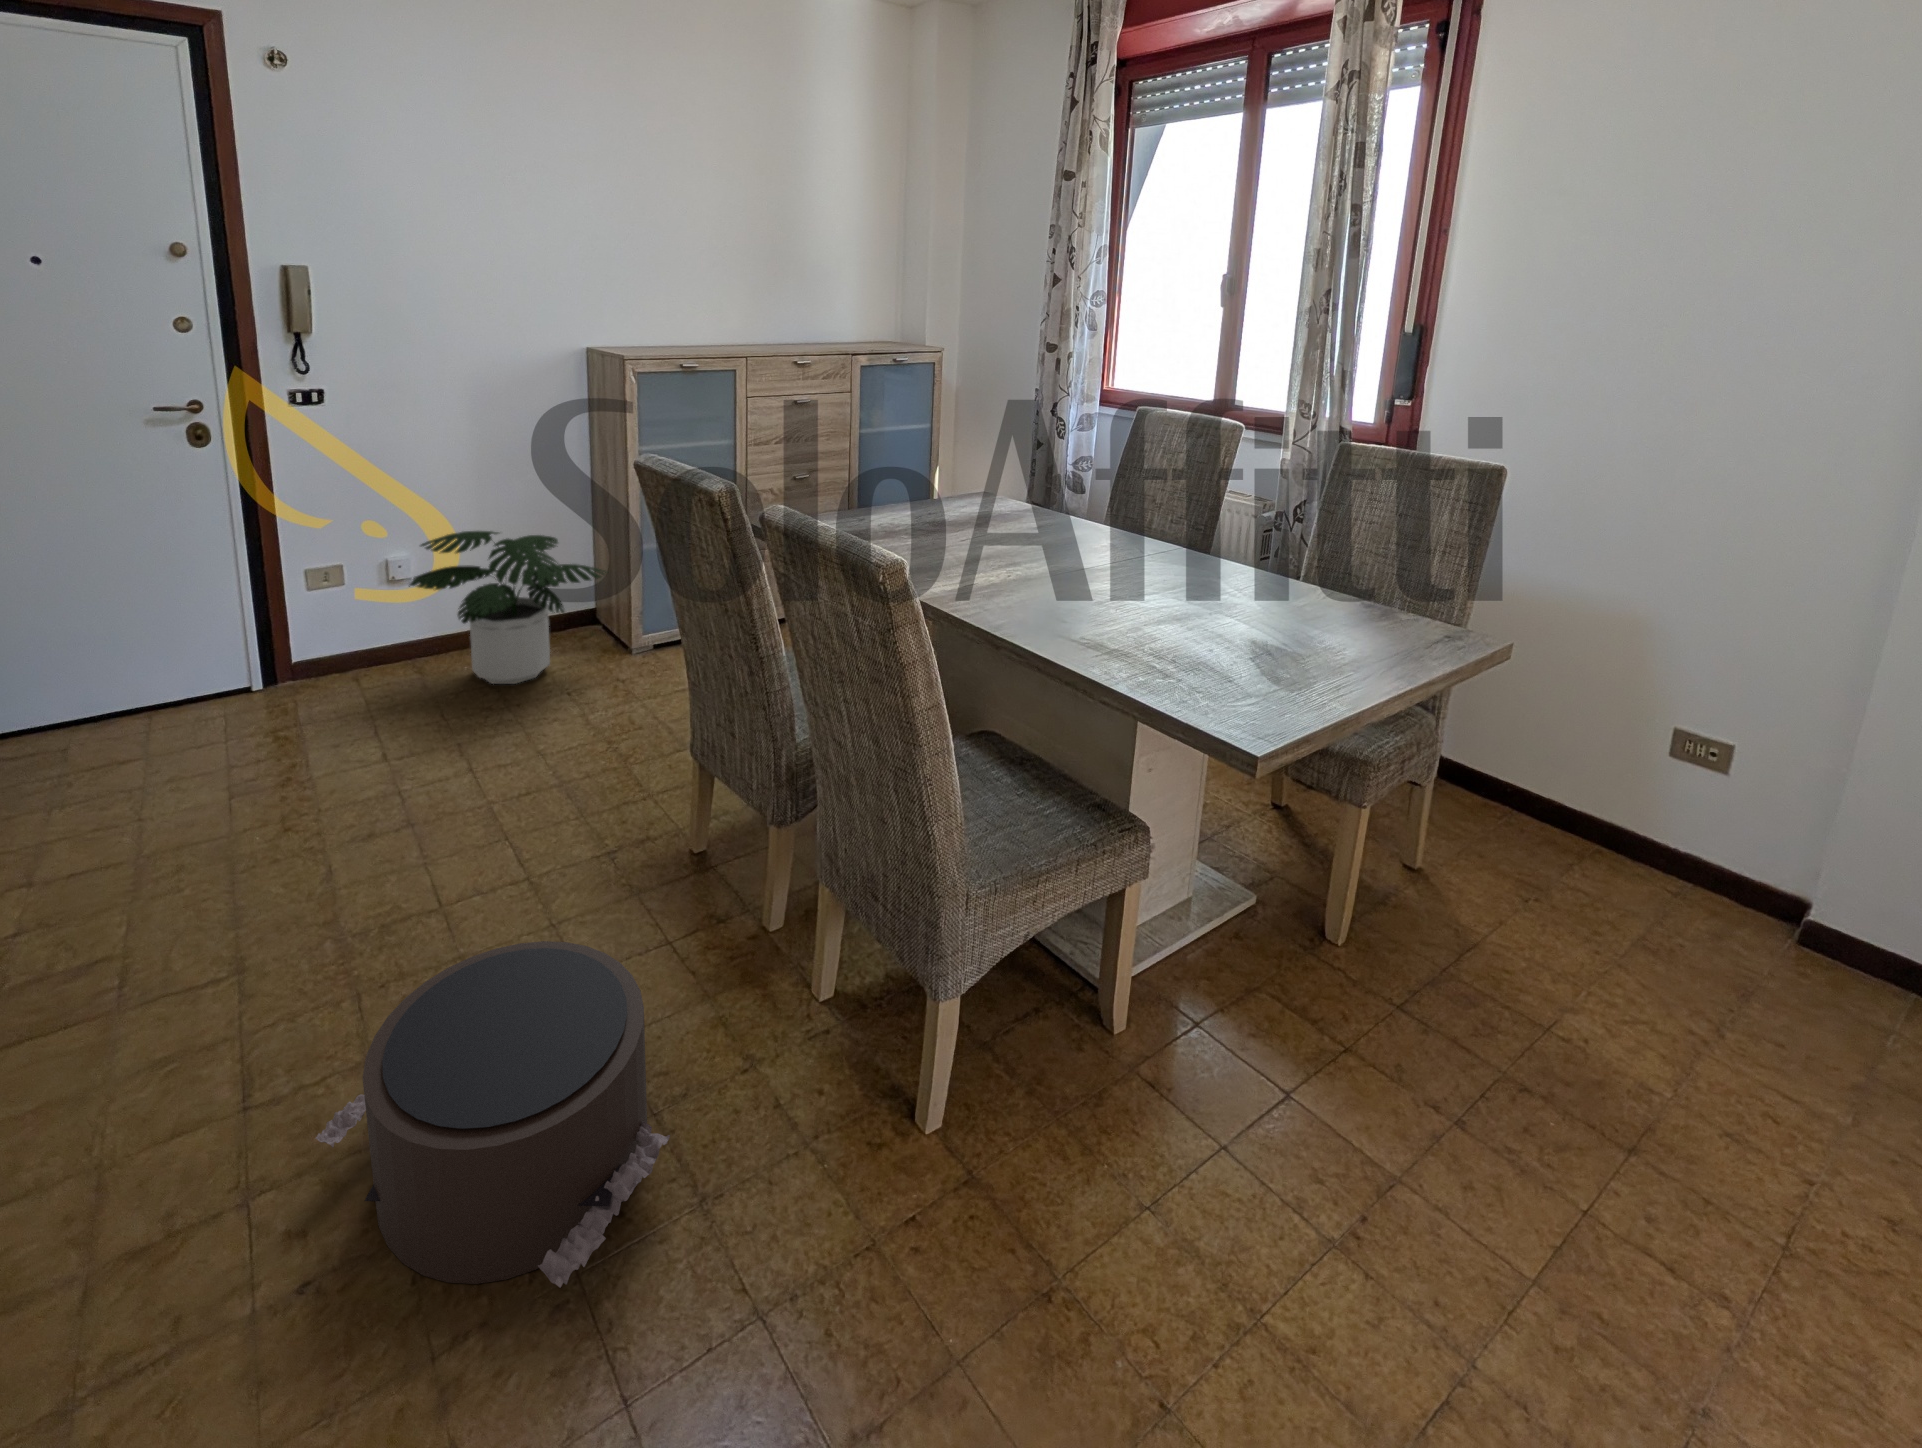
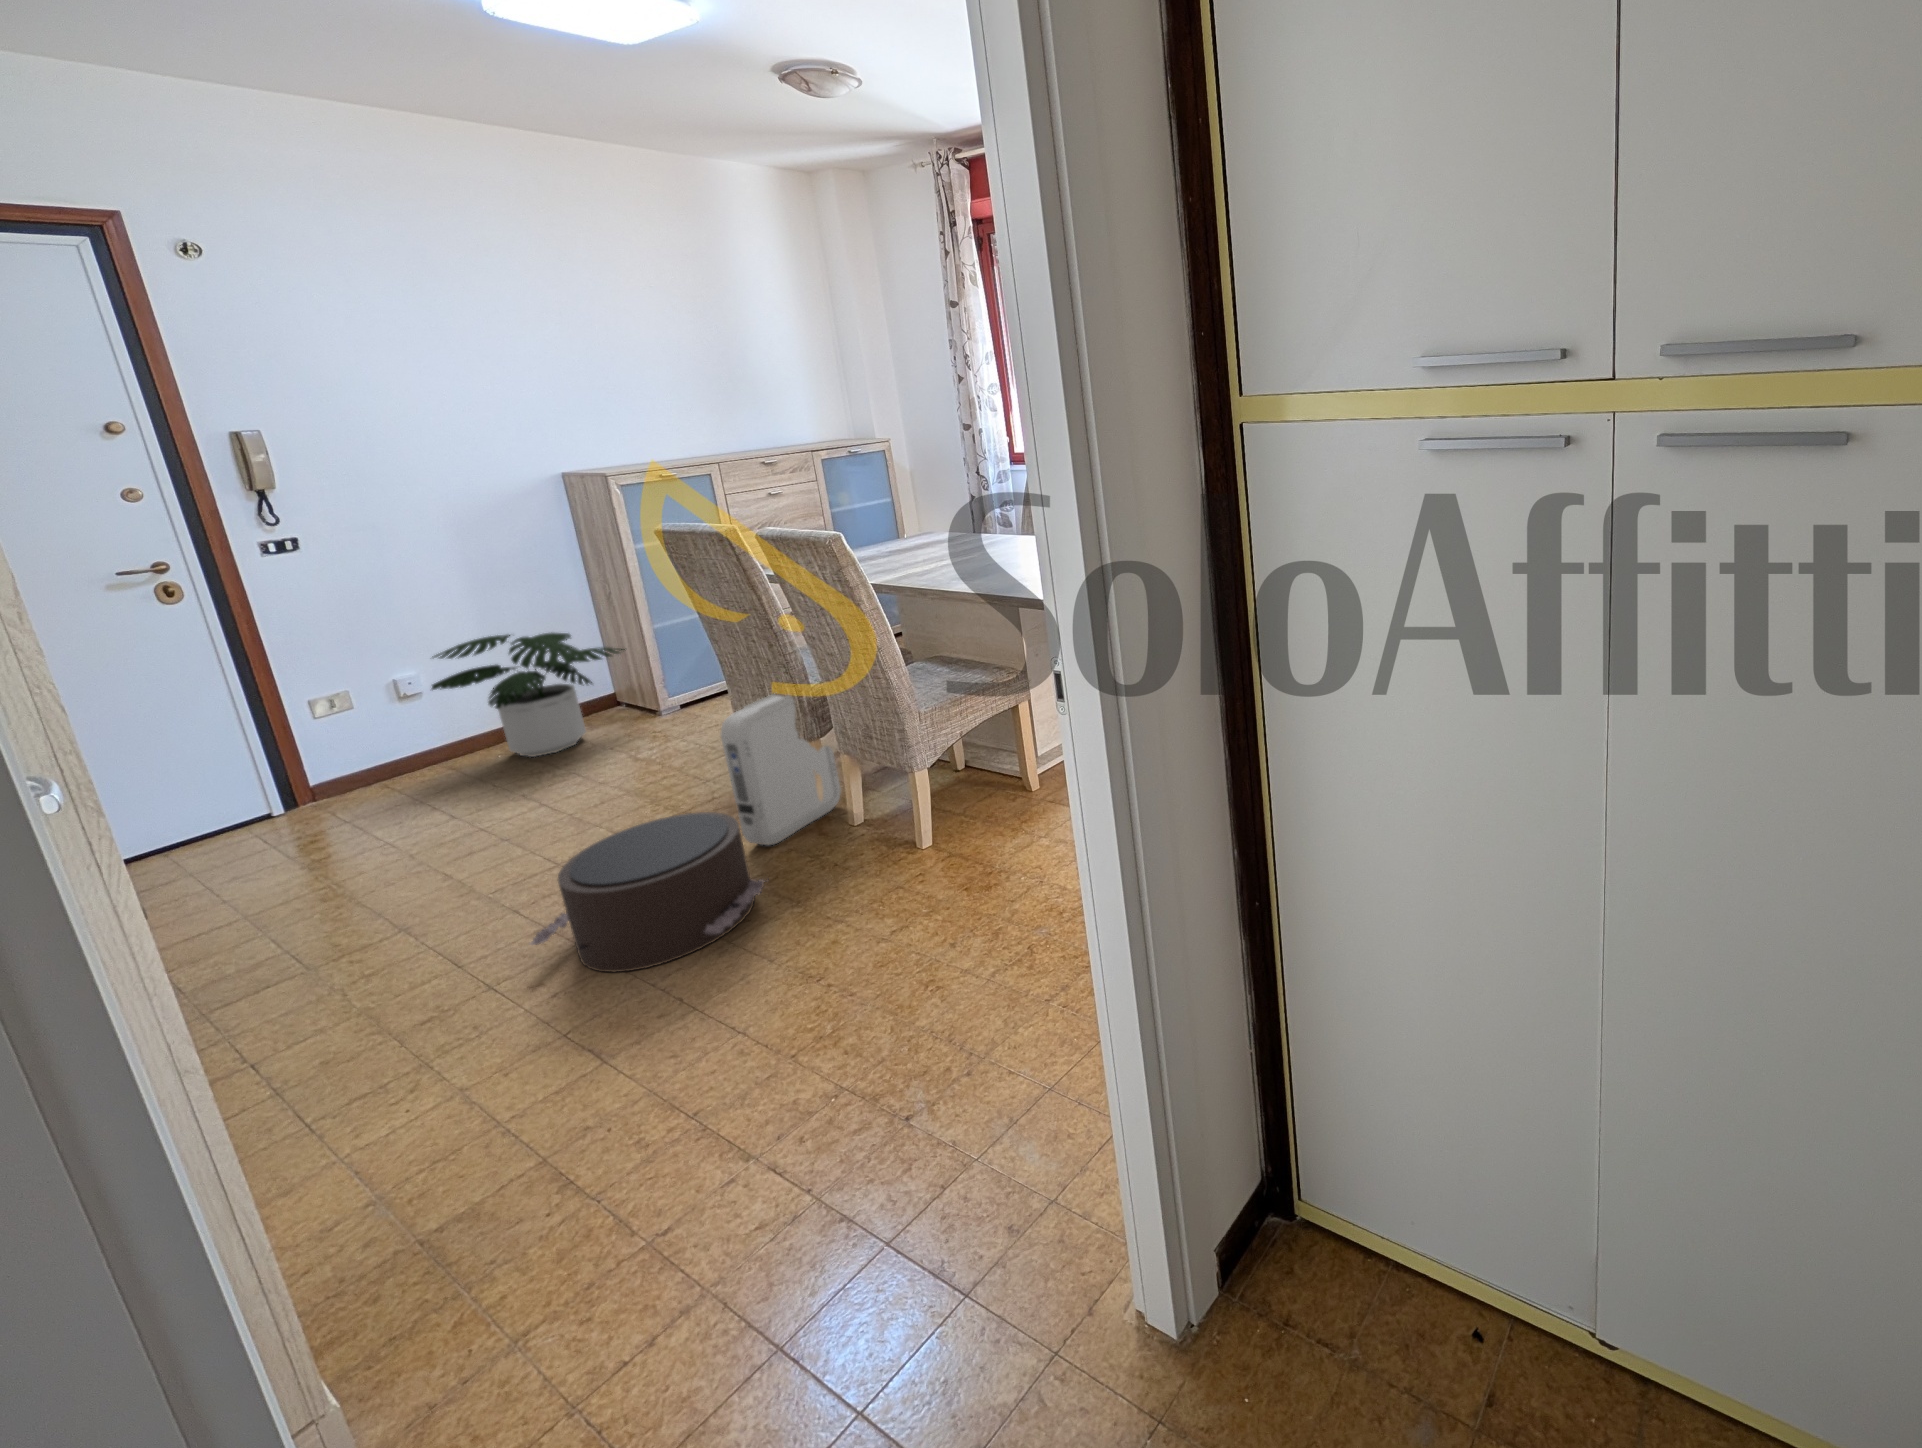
air purifier: none [656,741,811,1000] -> present [720,694,840,845]

